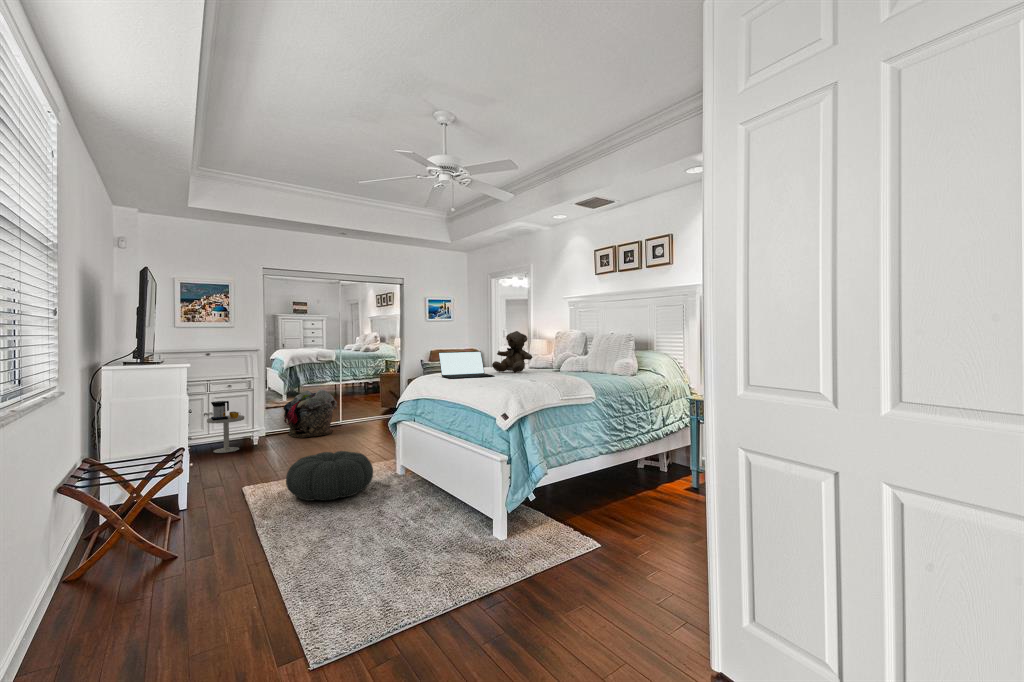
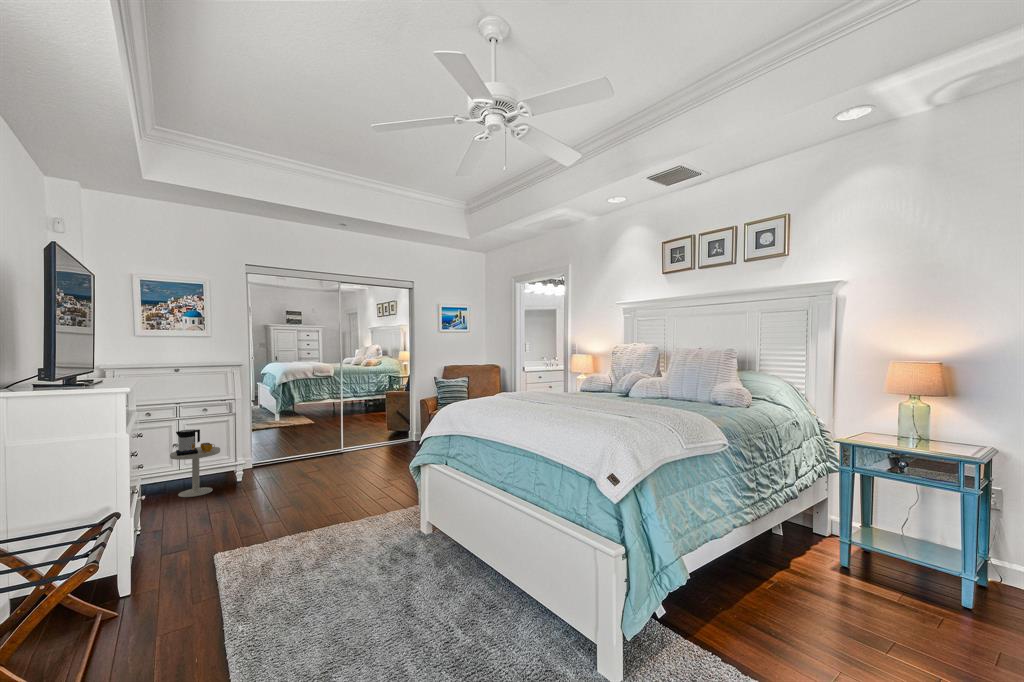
teddy bear: present [492,331,533,373] -> none [547,343,601,399]
laptop: present [439,351,494,379] -> none [484,371,565,412]
laundry basket: present [283,389,337,438] -> none [272,411,338,472]
pouf: present [286,451,373,501] -> none [264,509,391,595]

